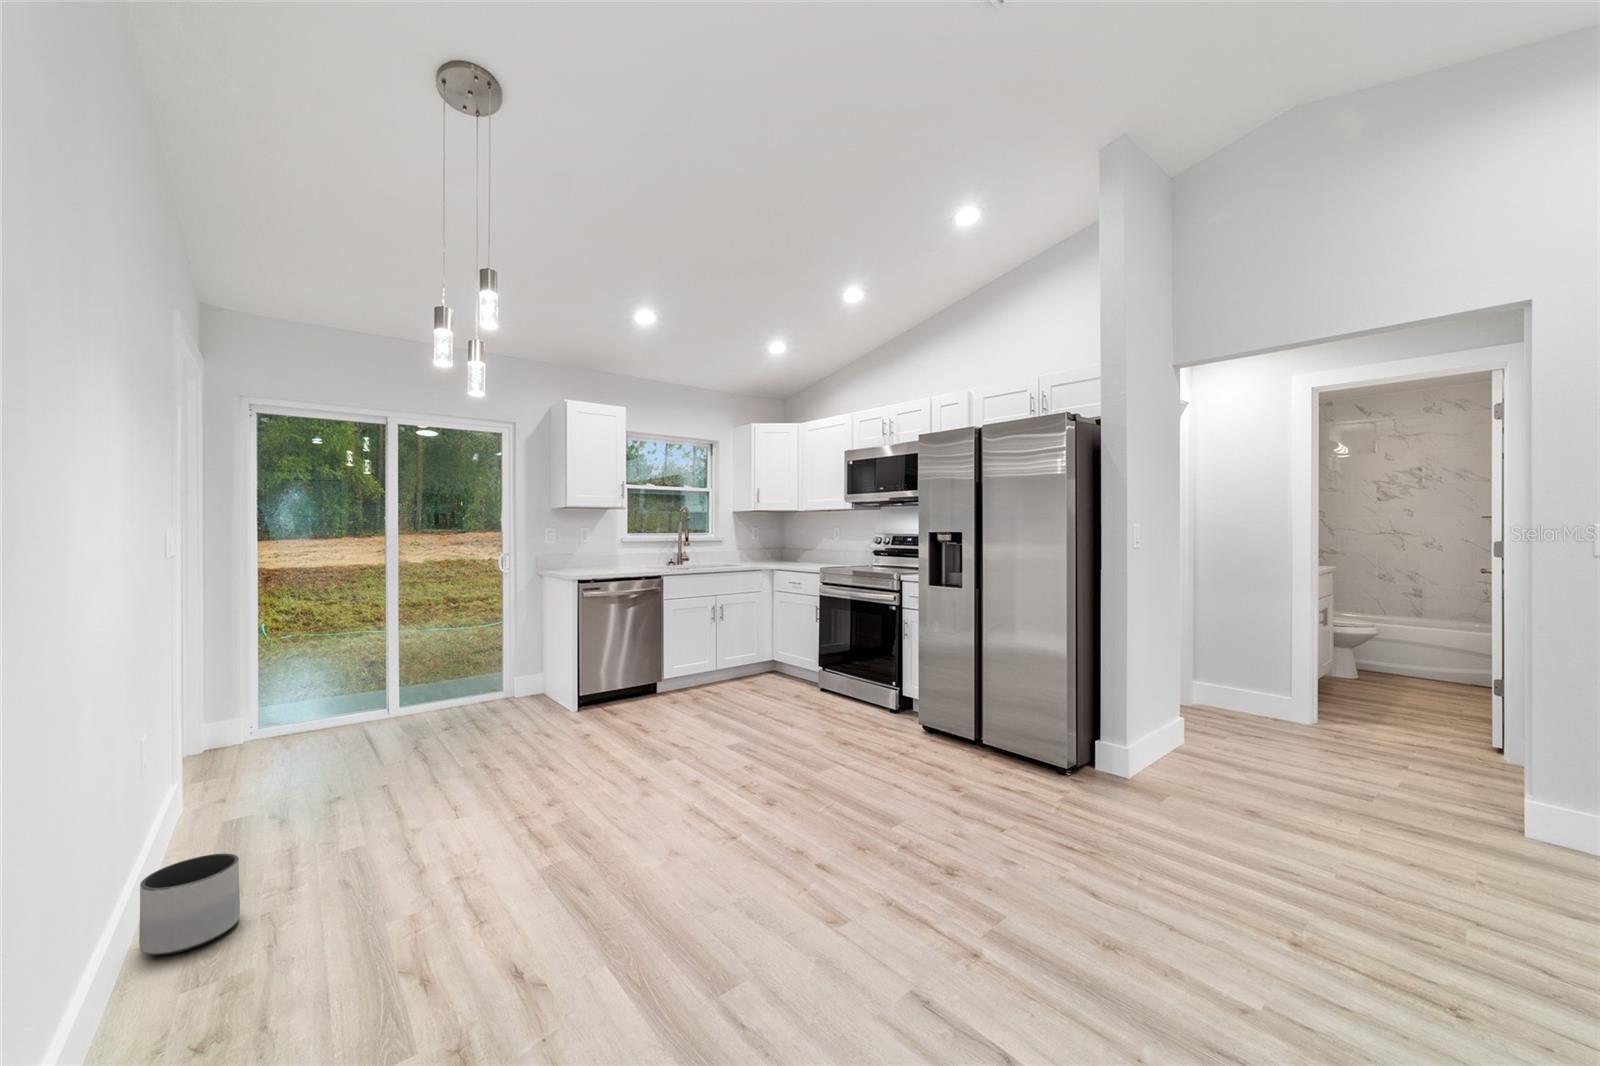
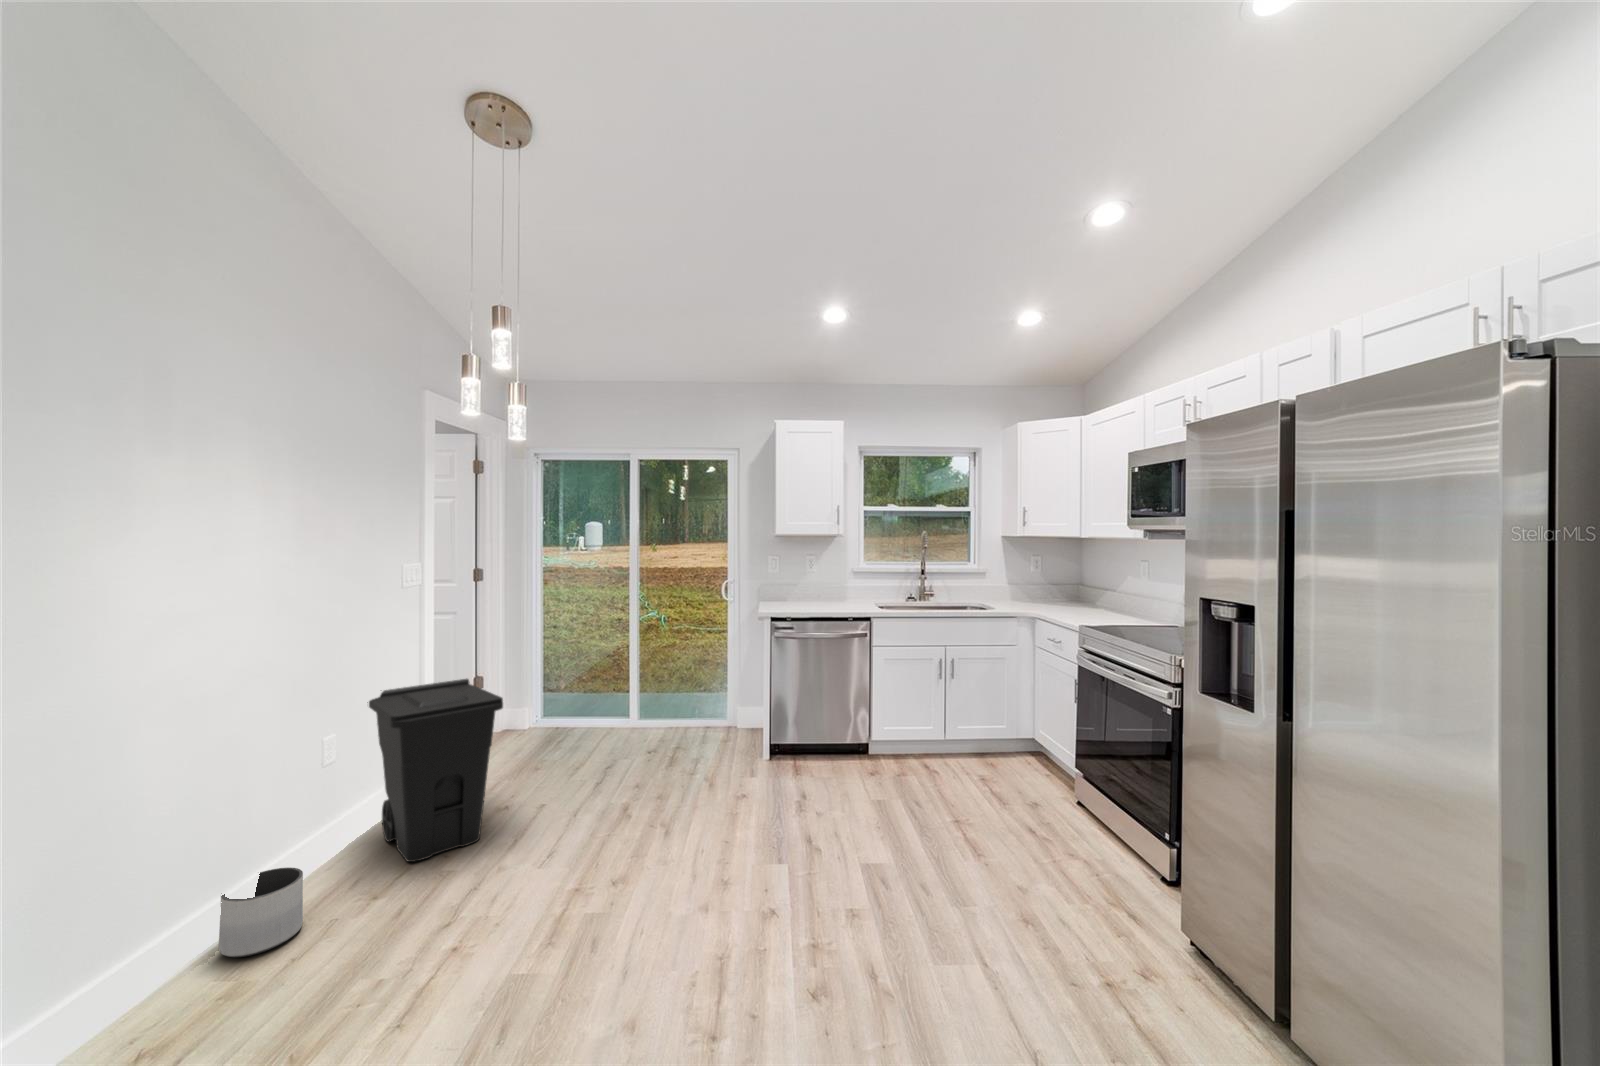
trash can: none [151,657,370,849] -> present [367,679,503,862]

